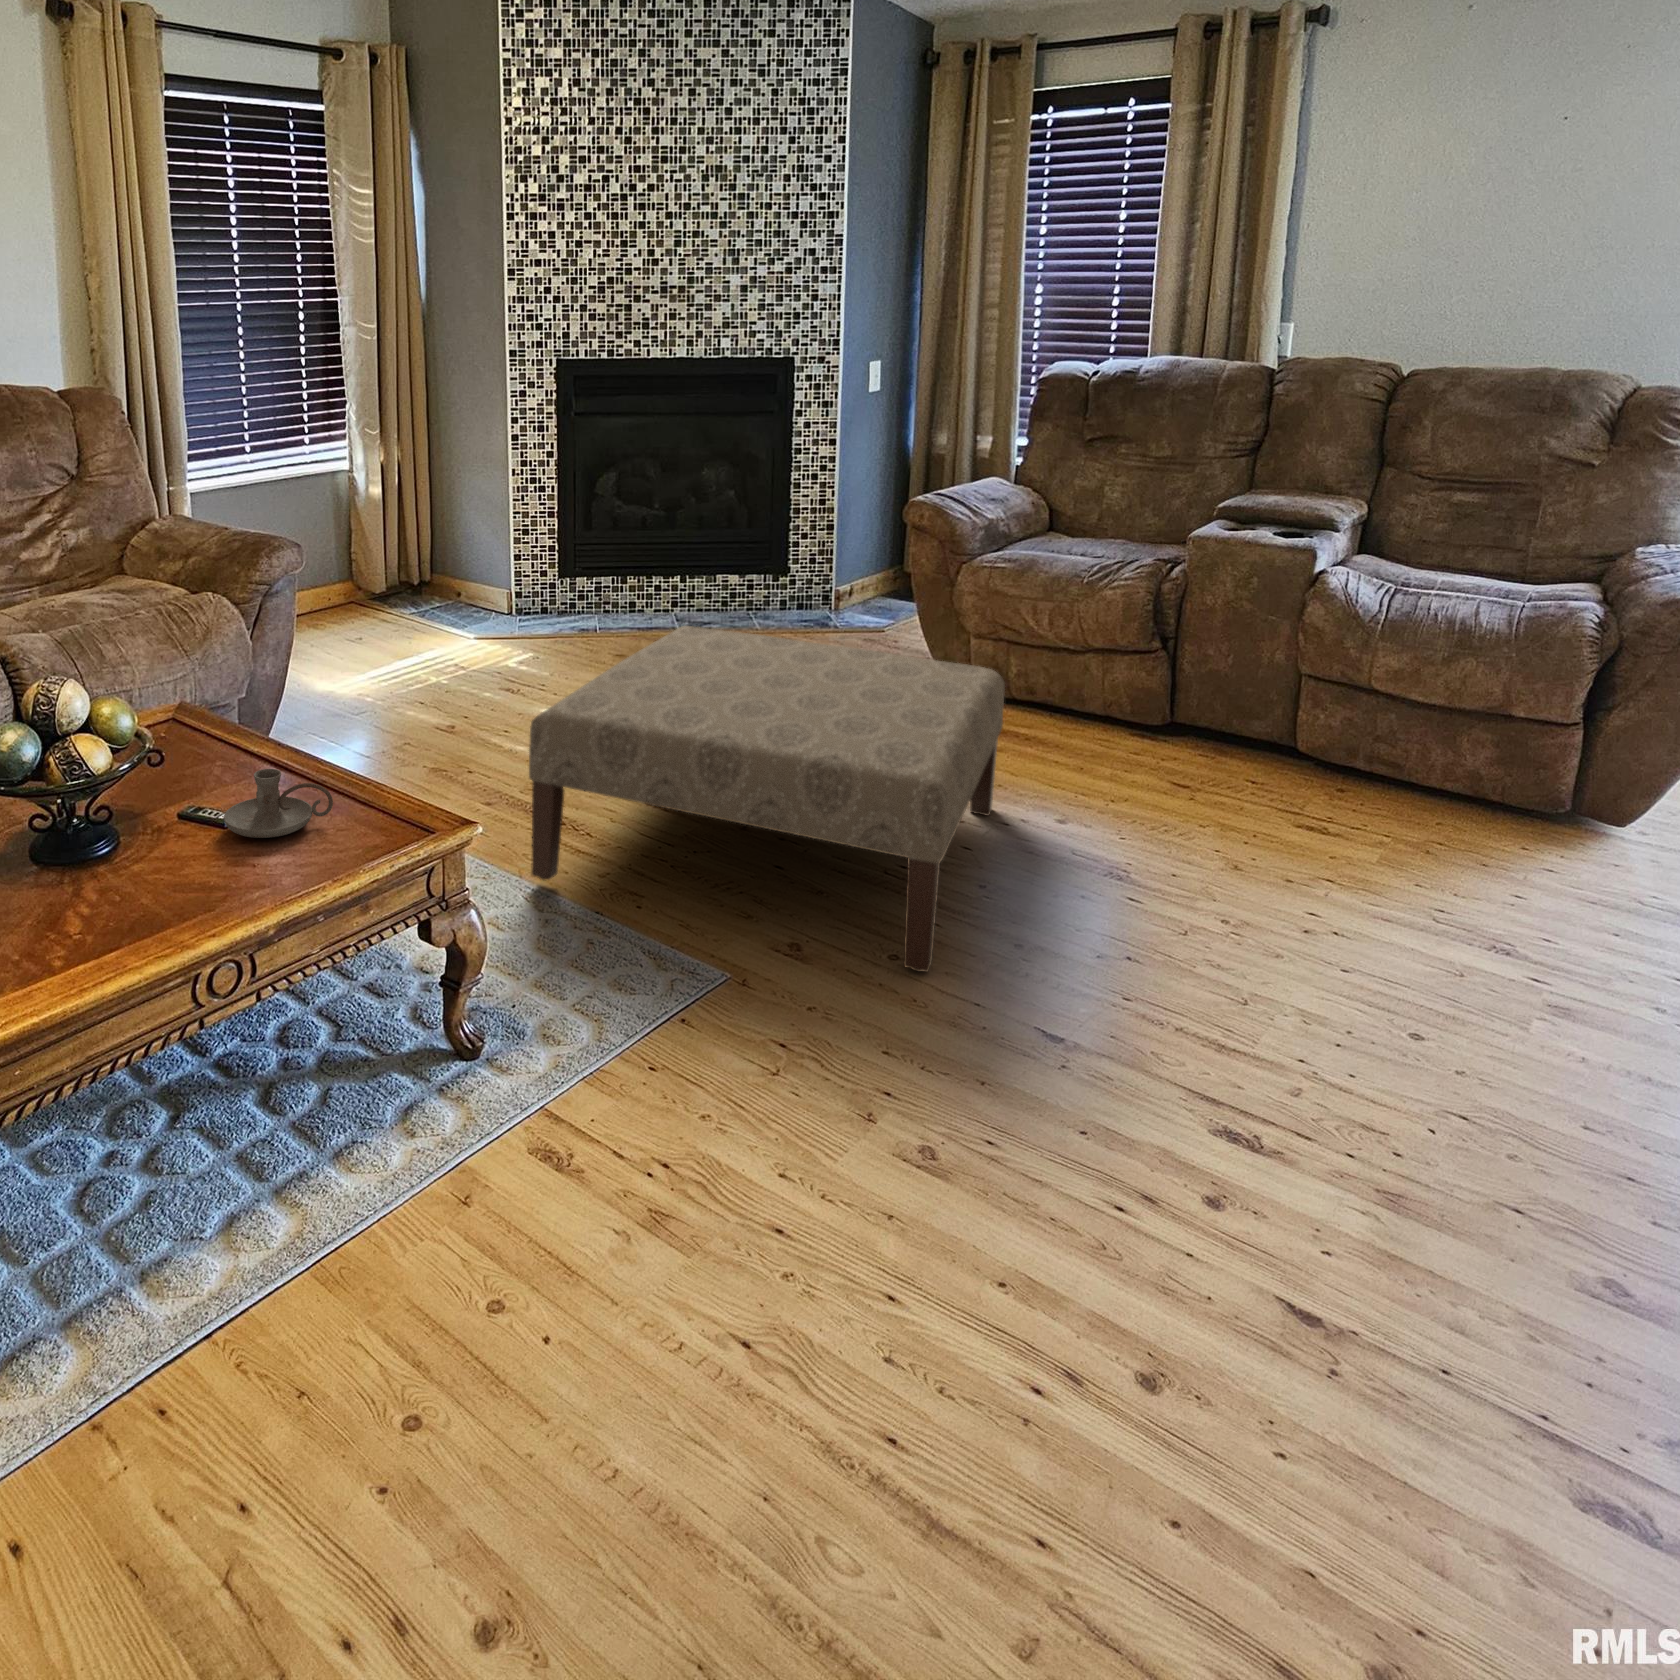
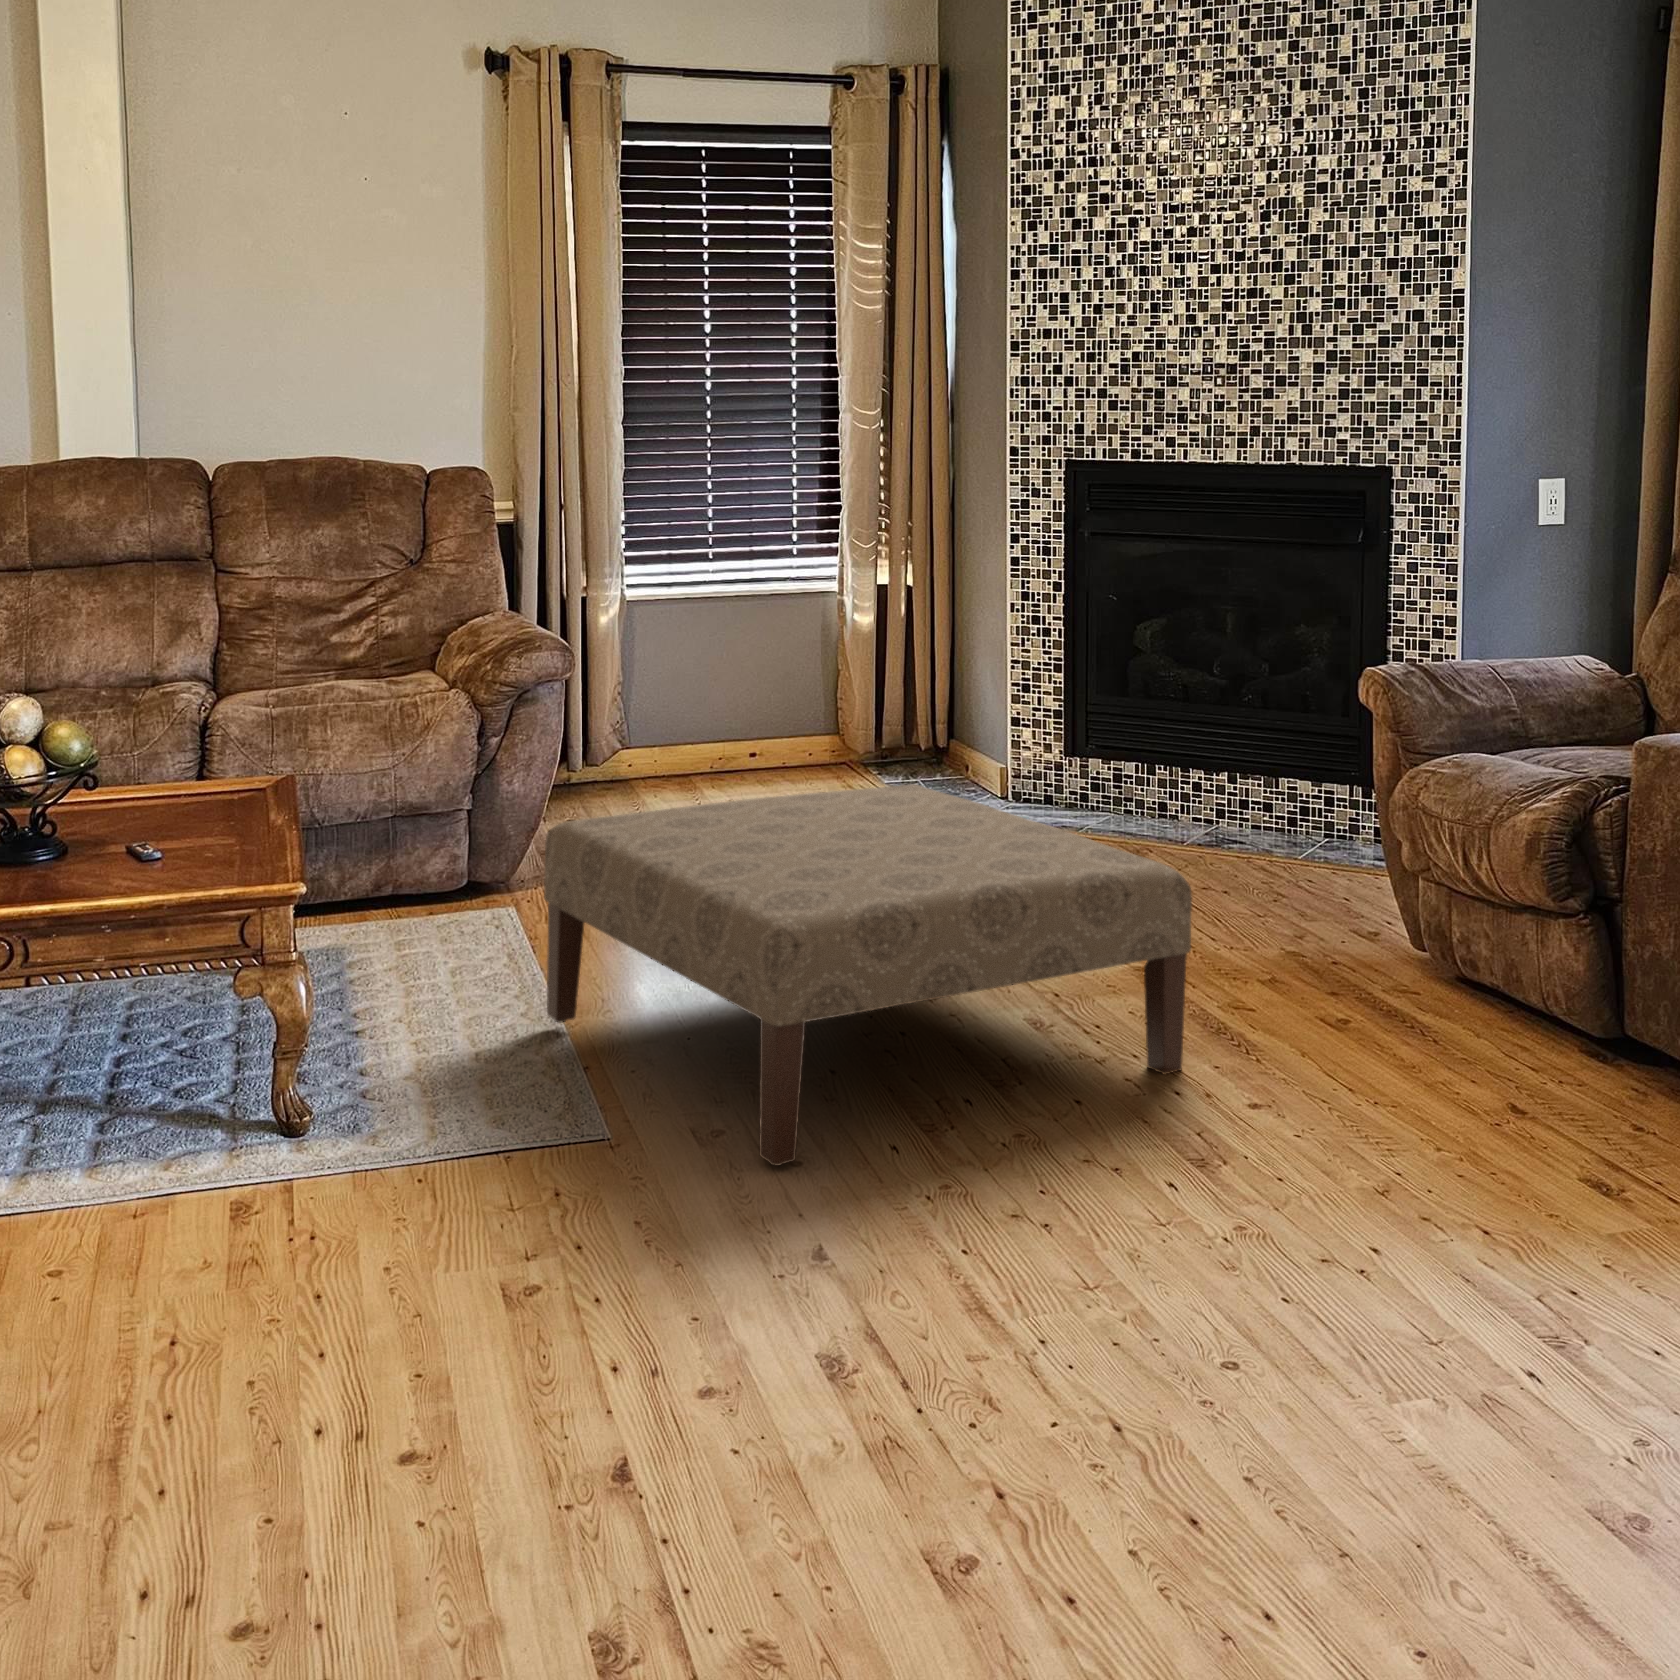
candle holder: present [224,769,333,838] -> none [99,796,192,855]

